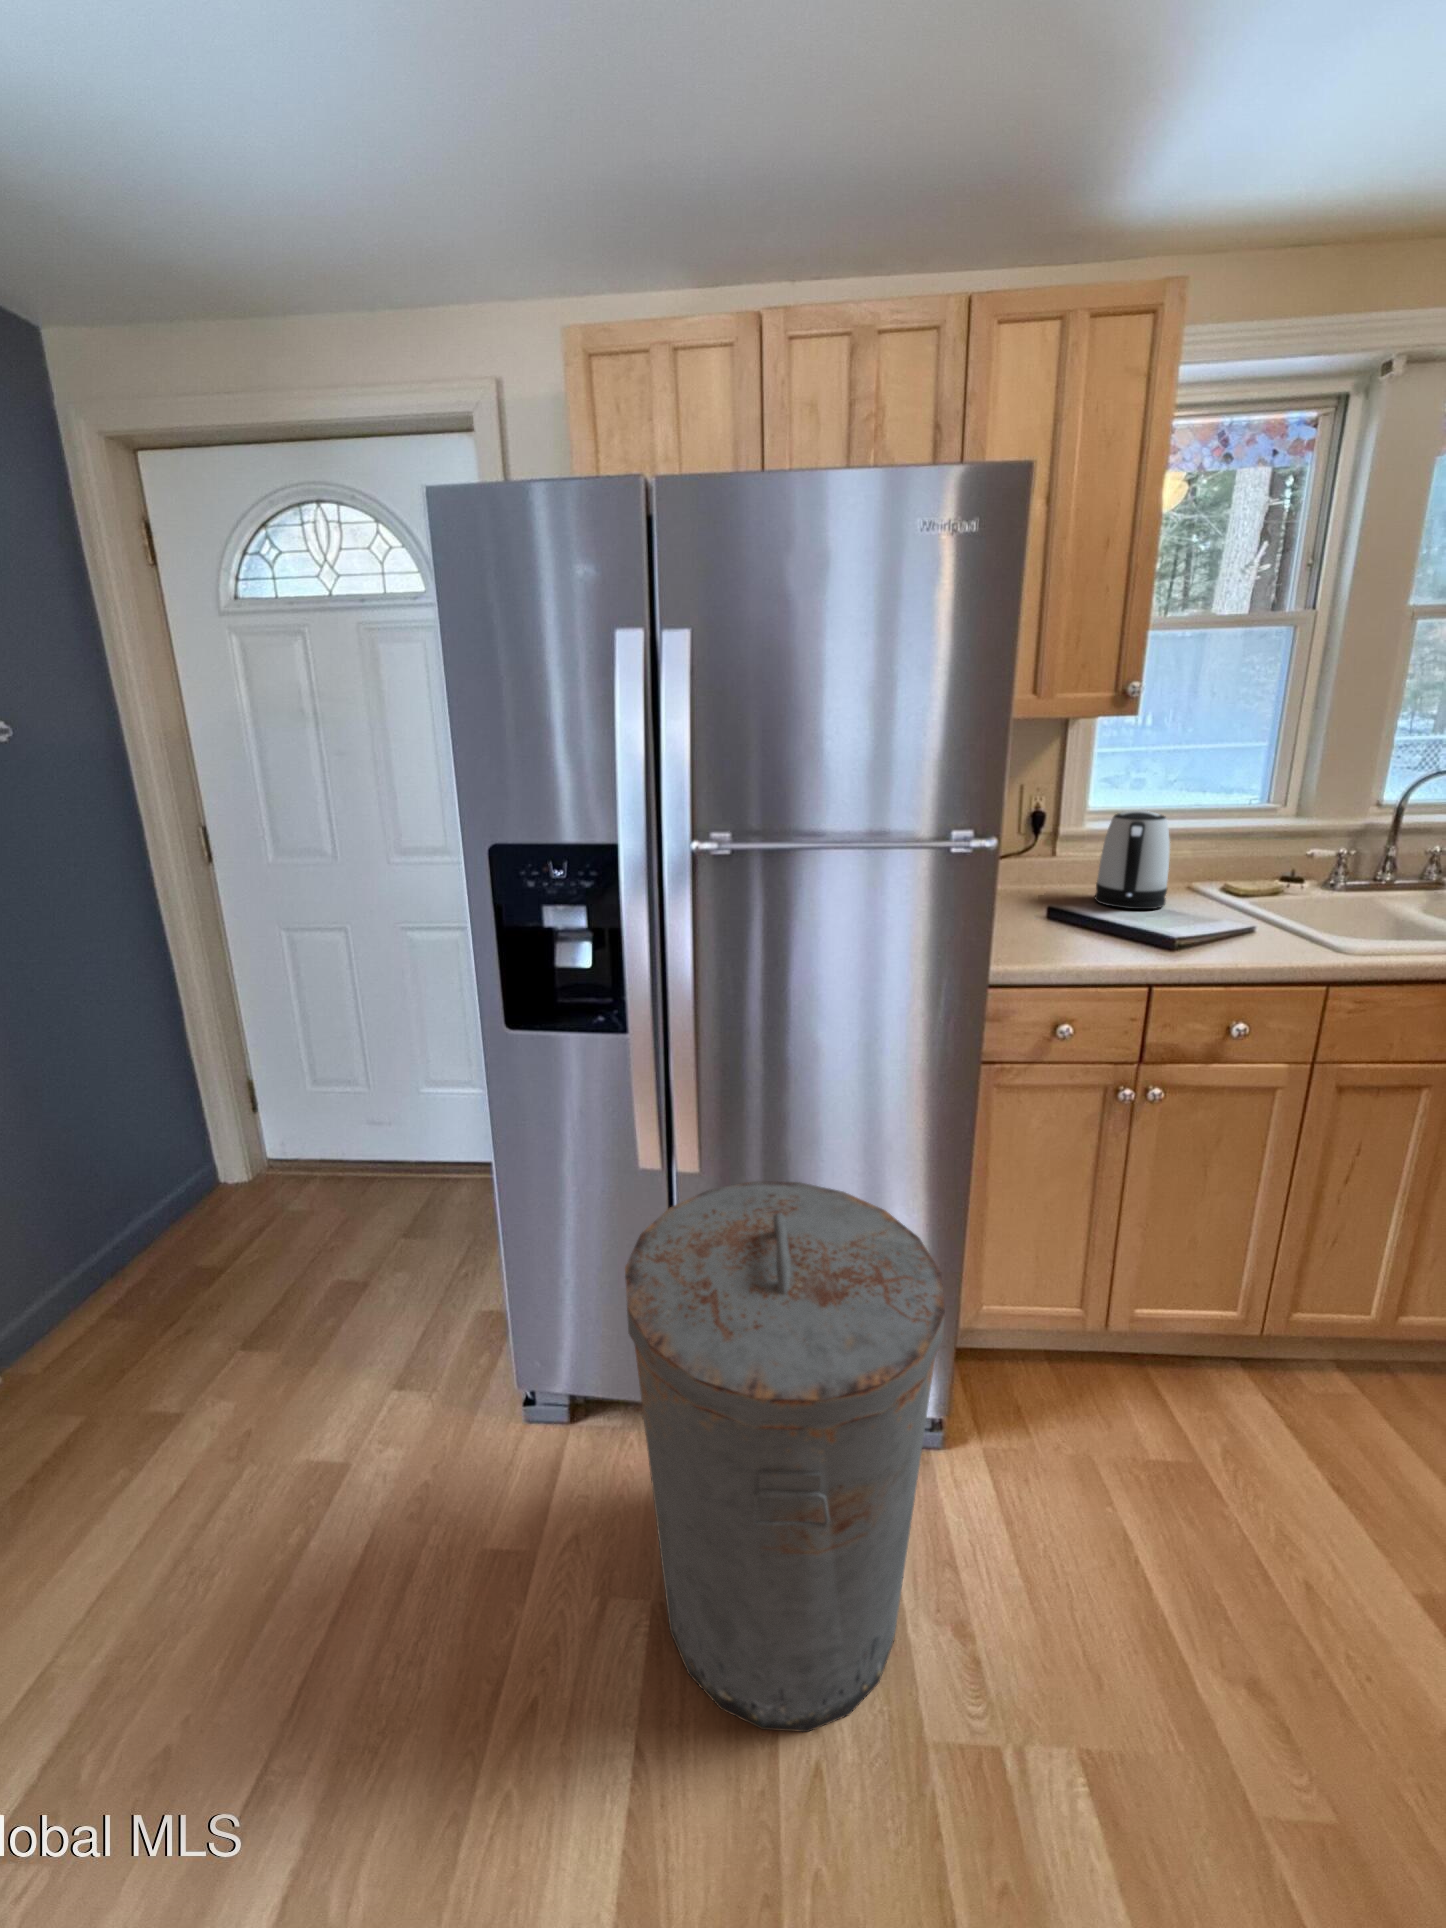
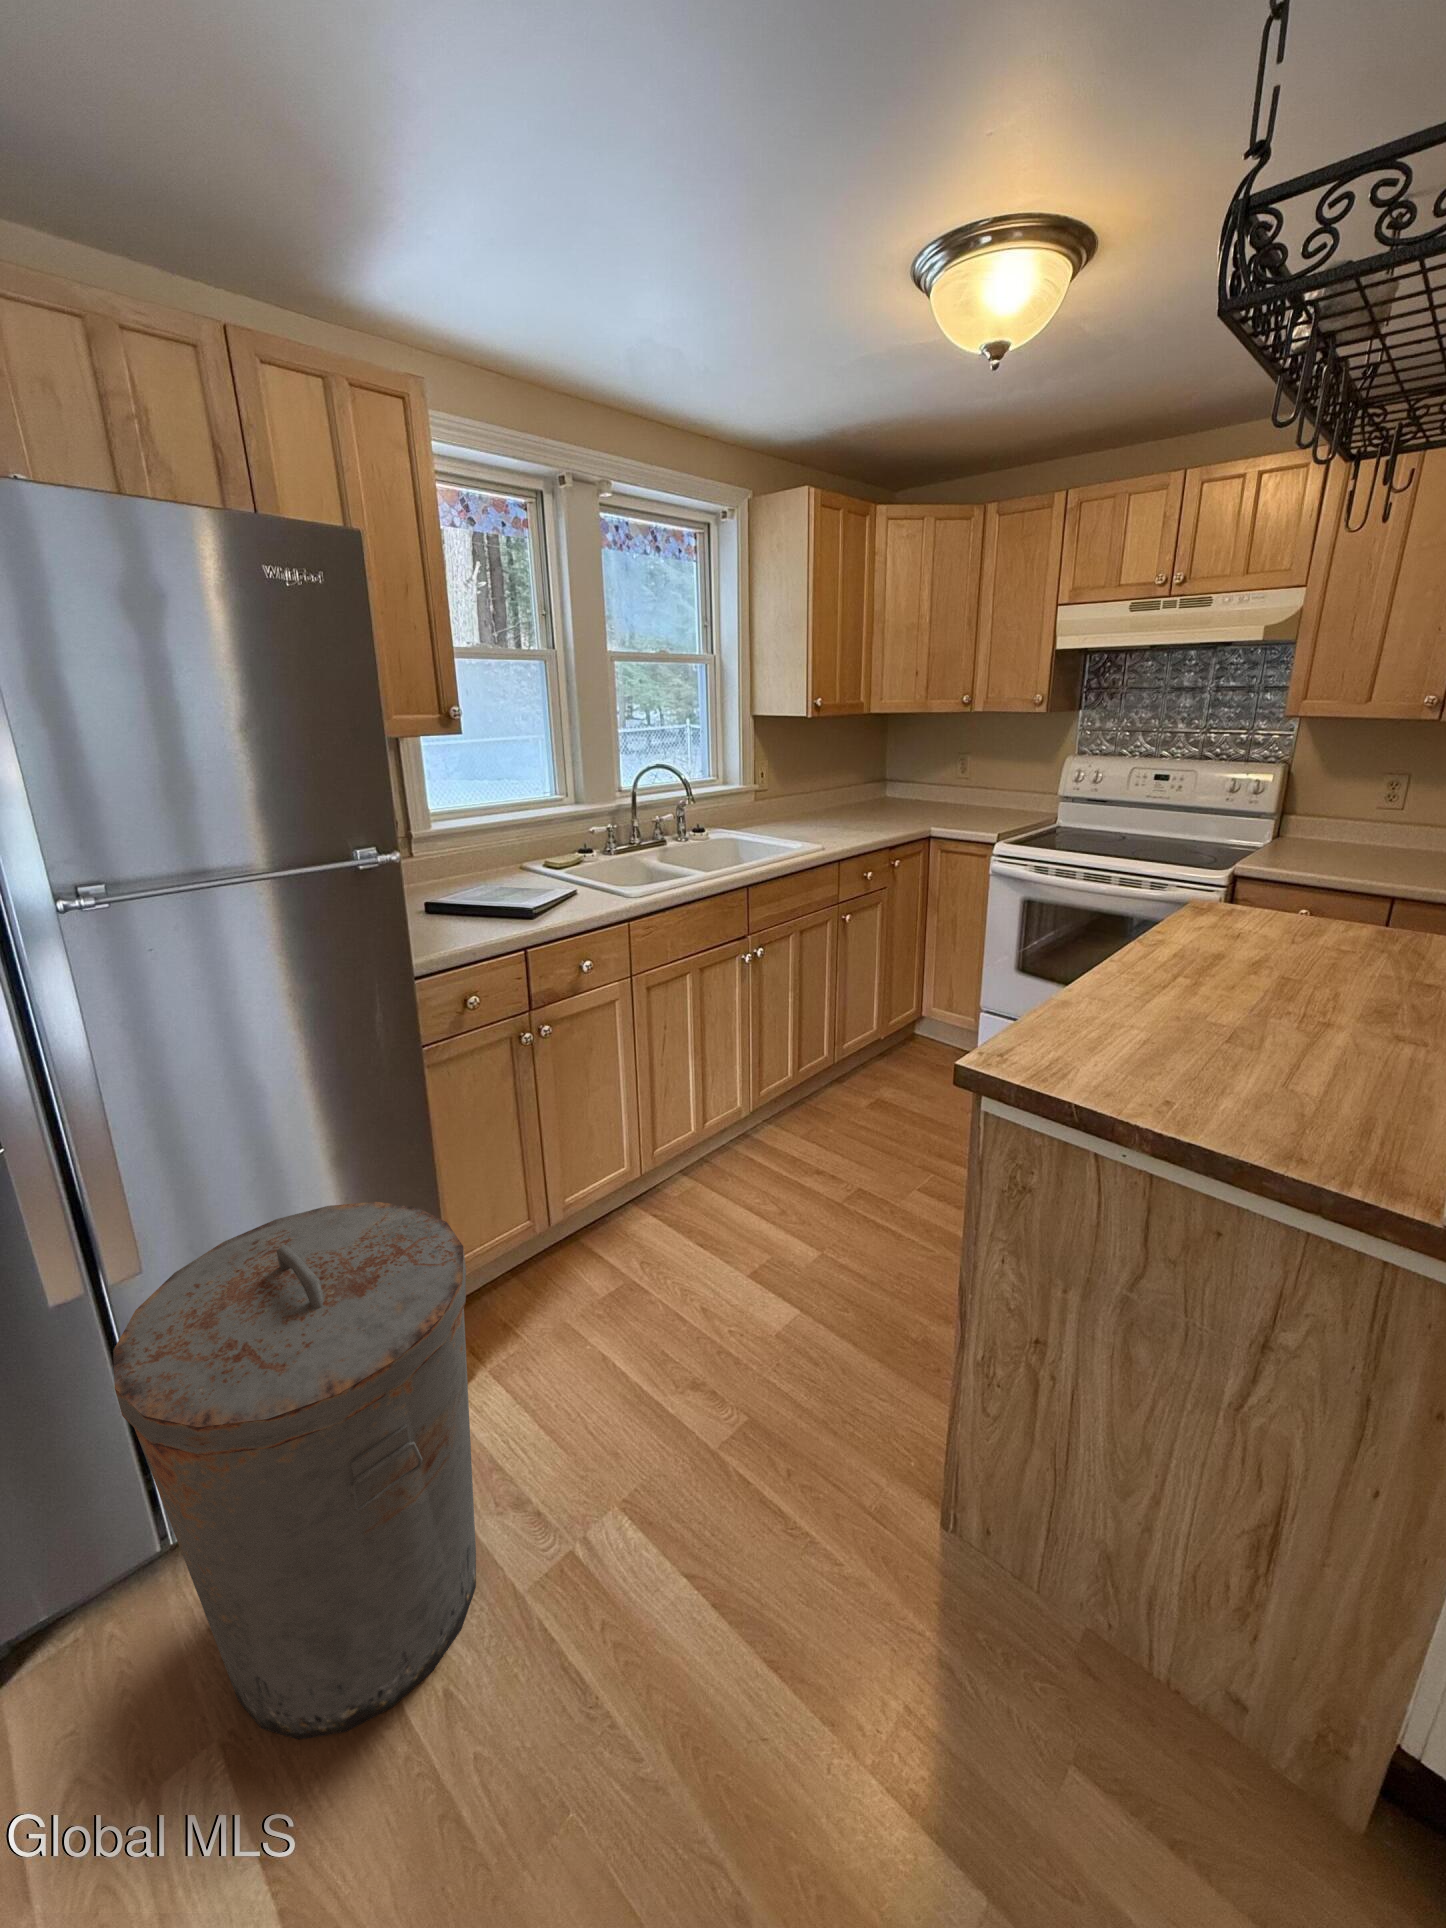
kettle: present [1095,811,1170,909] -> none [454,811,512,893]

